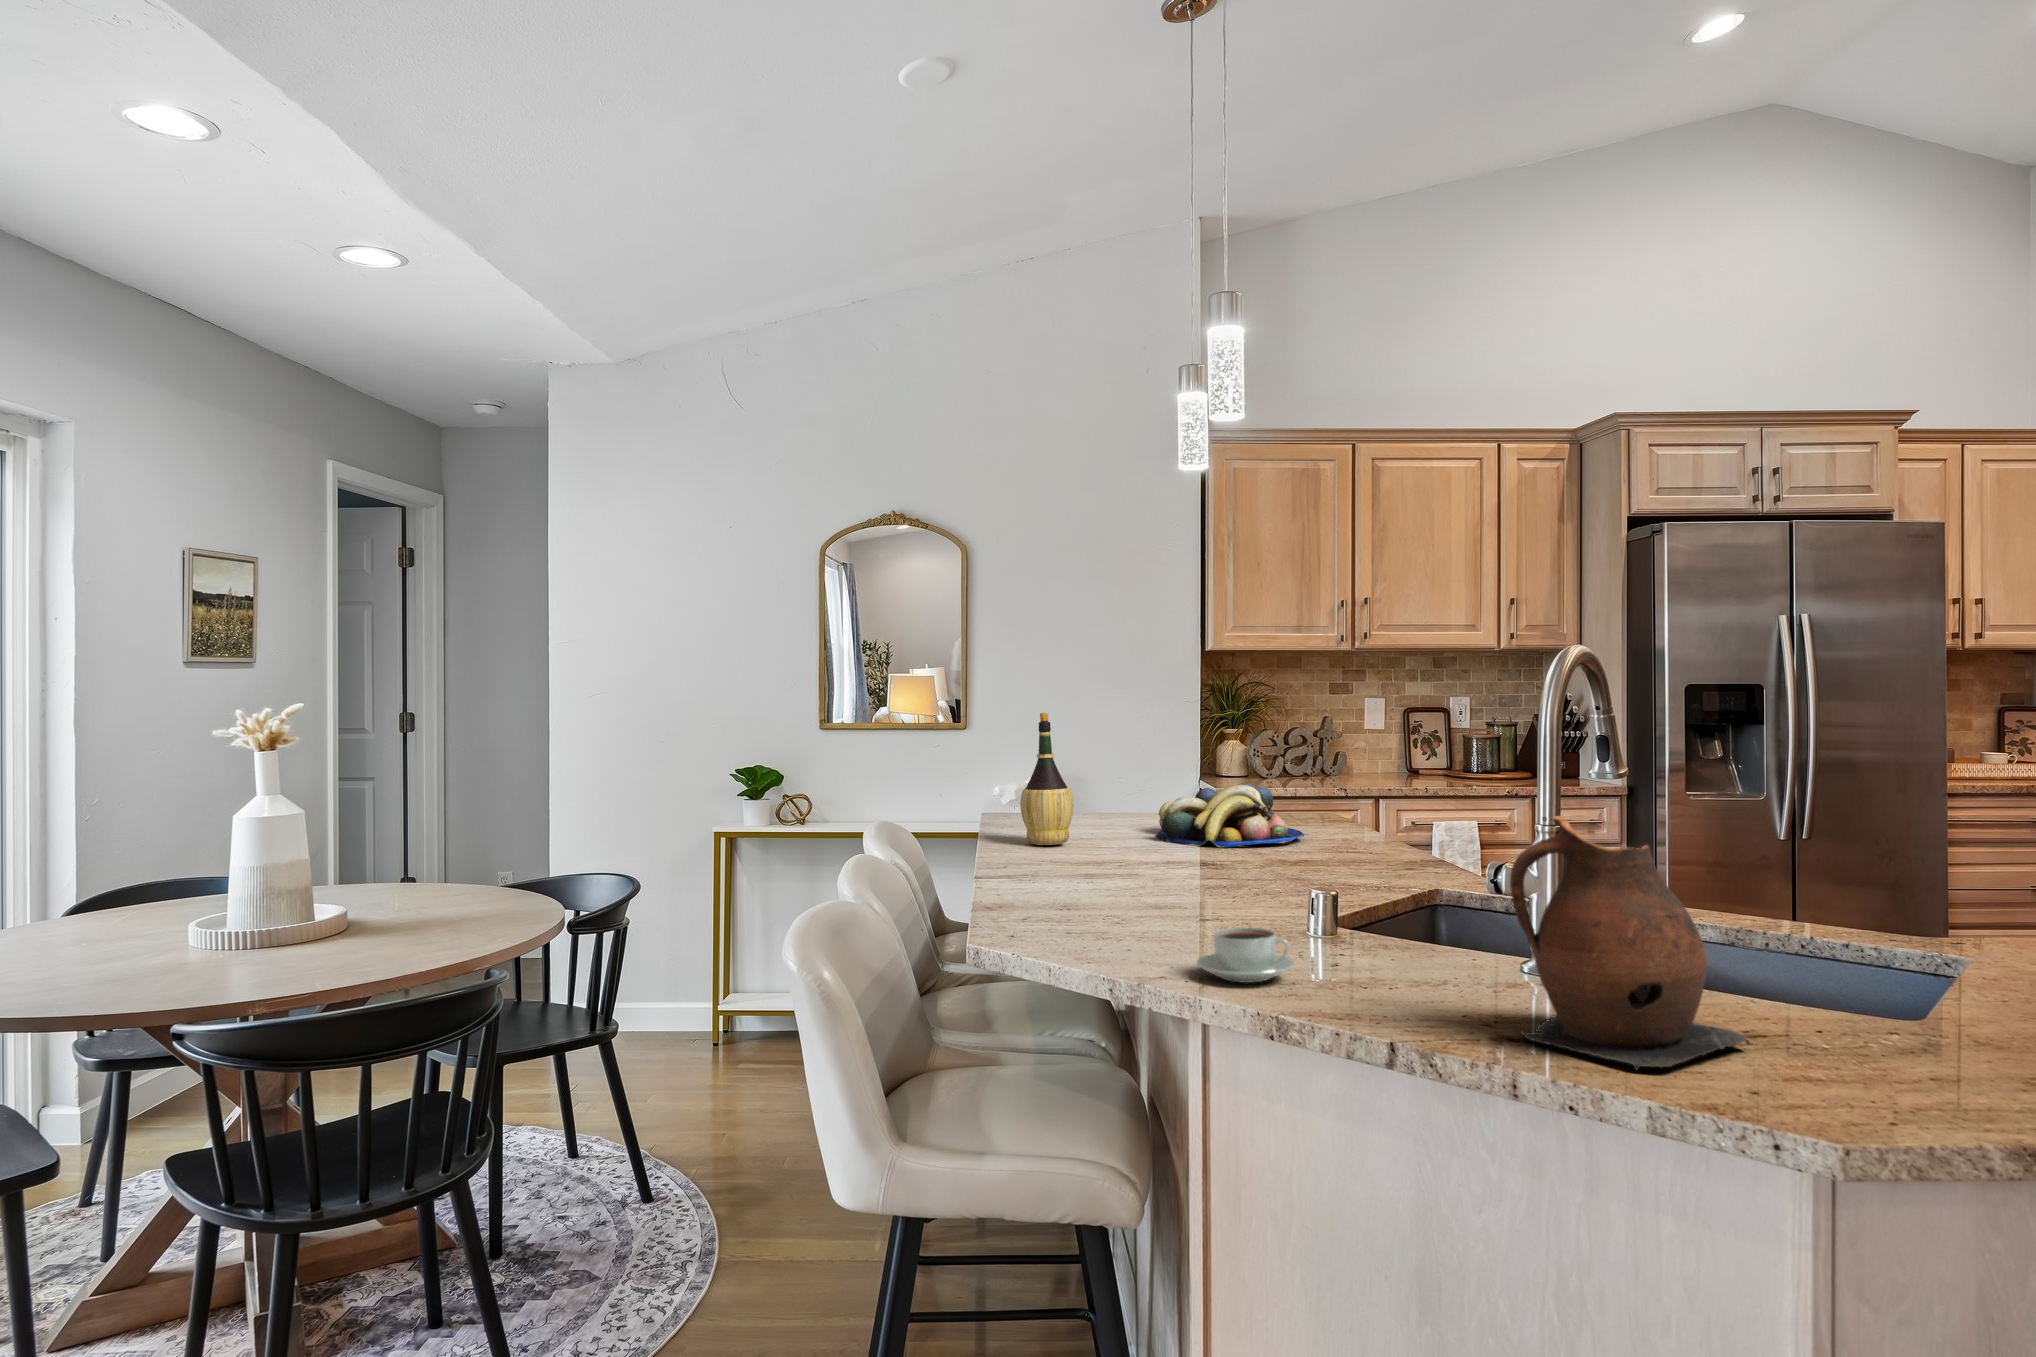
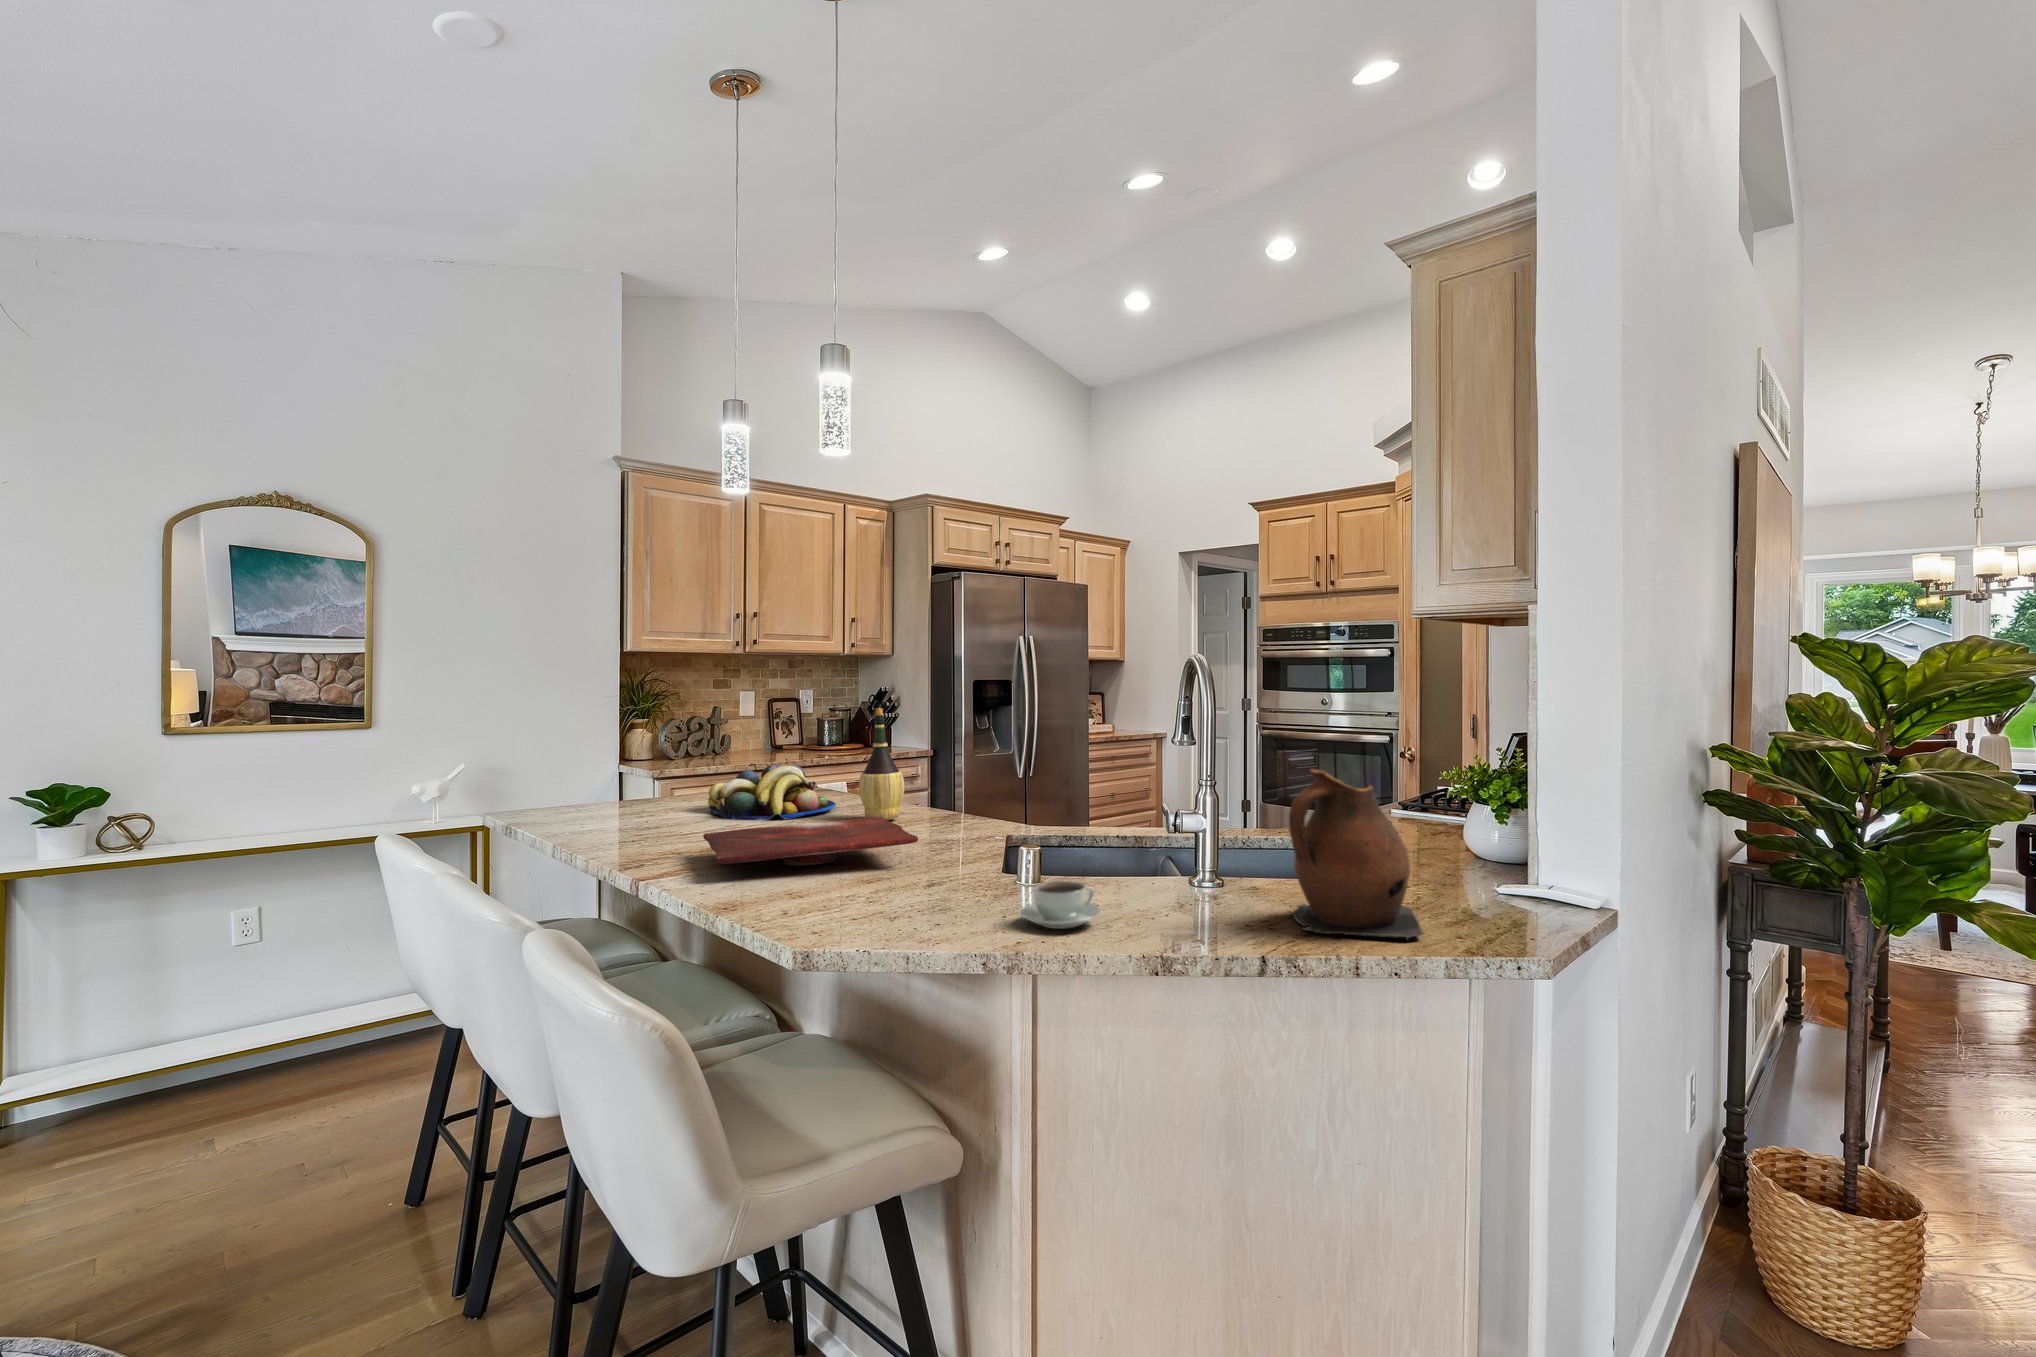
wine bottle: present [1020,713,1074,845] -> present [859,708,904,820]
cutting board: none [1015,847,1255,890] -> present [703,817,918,866]

